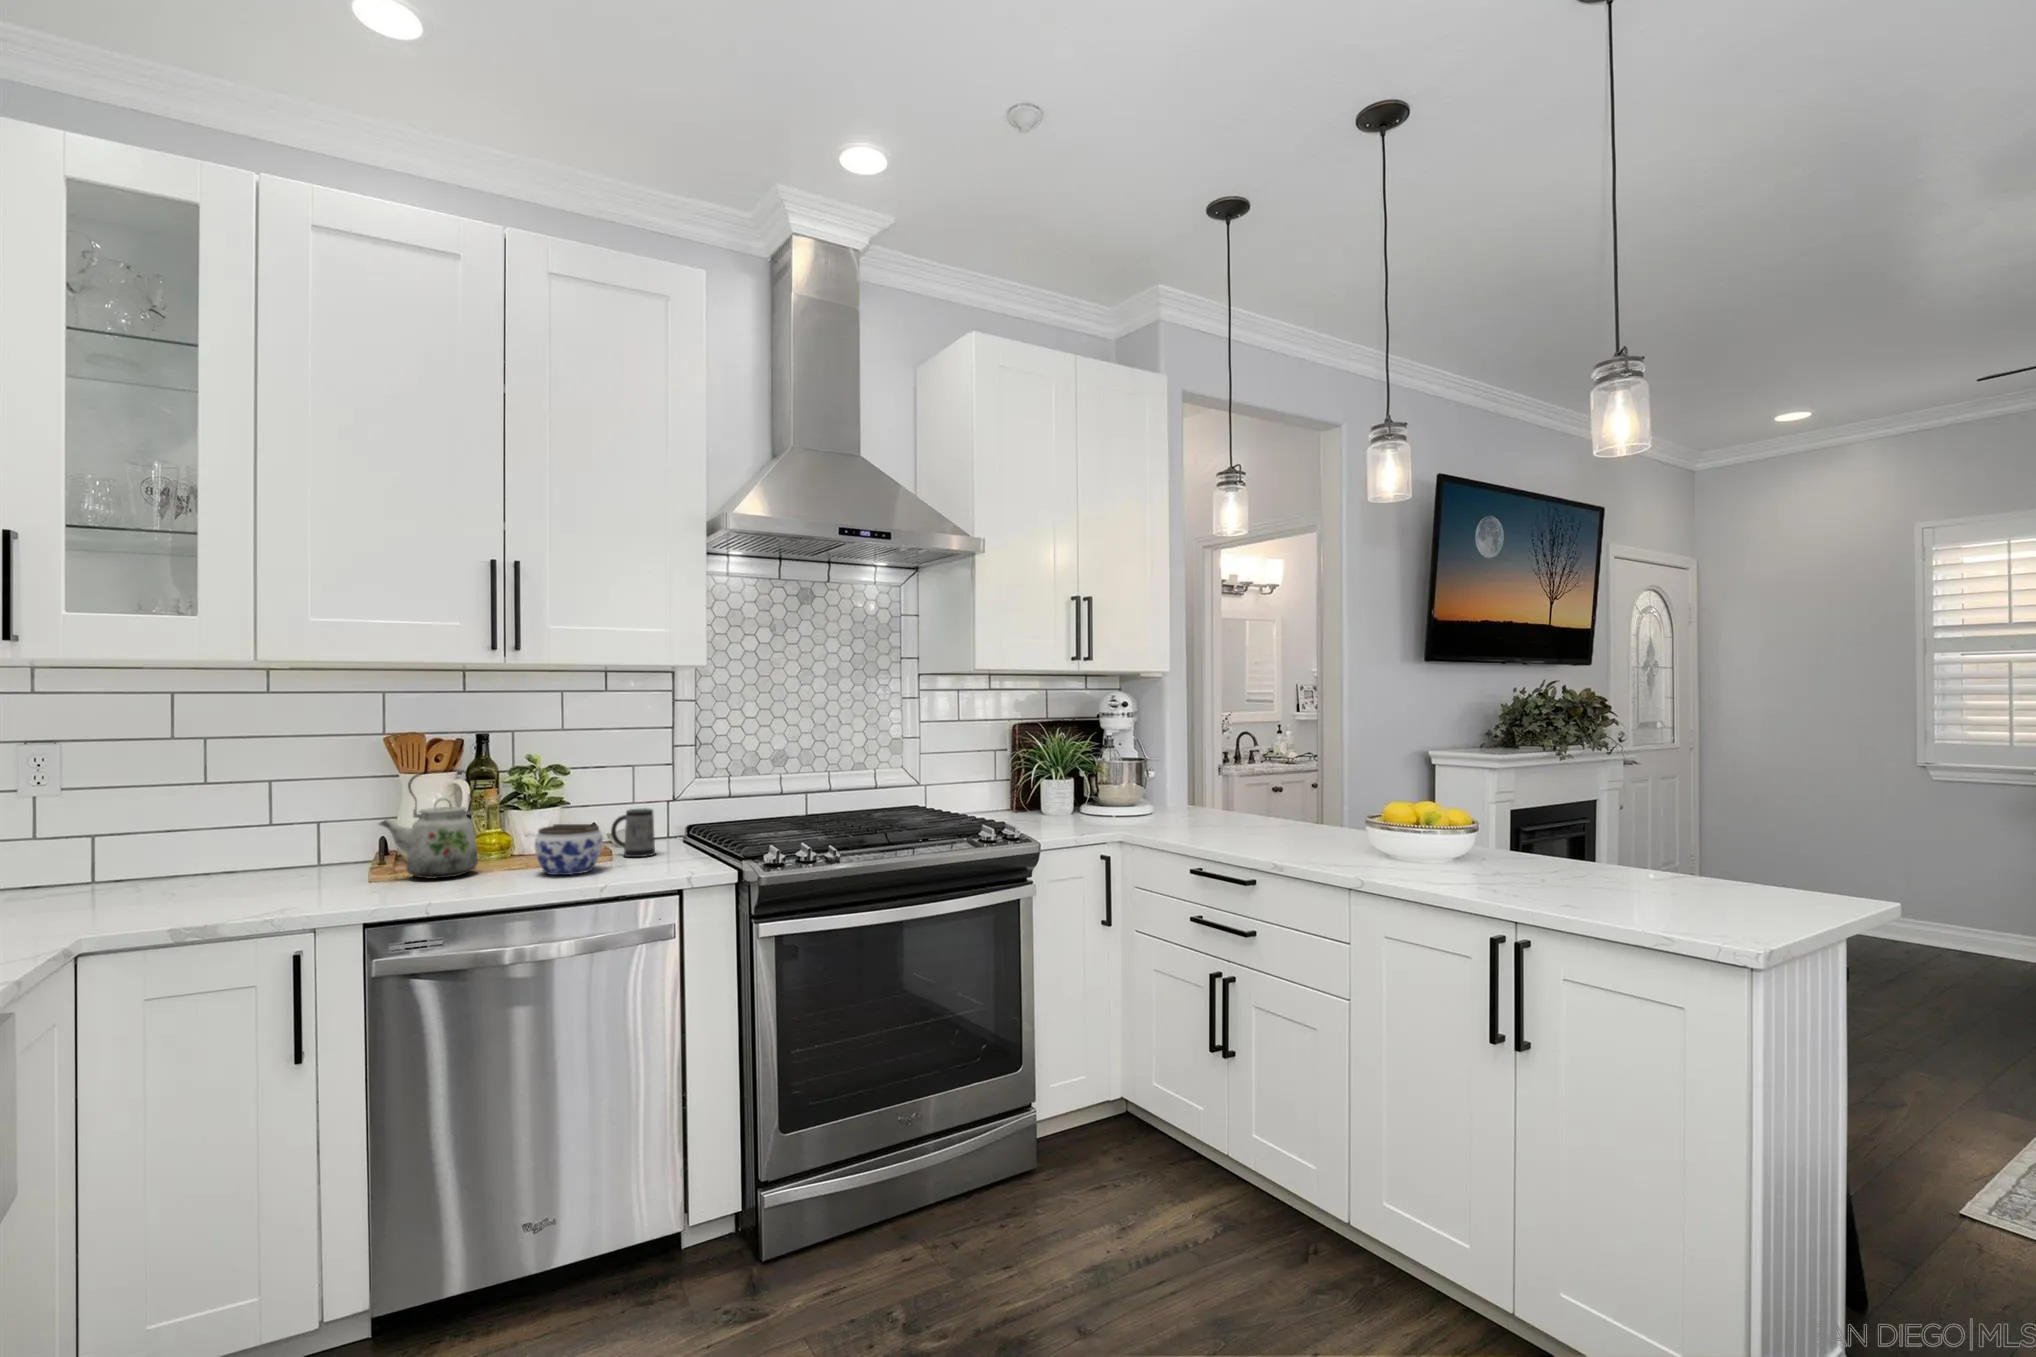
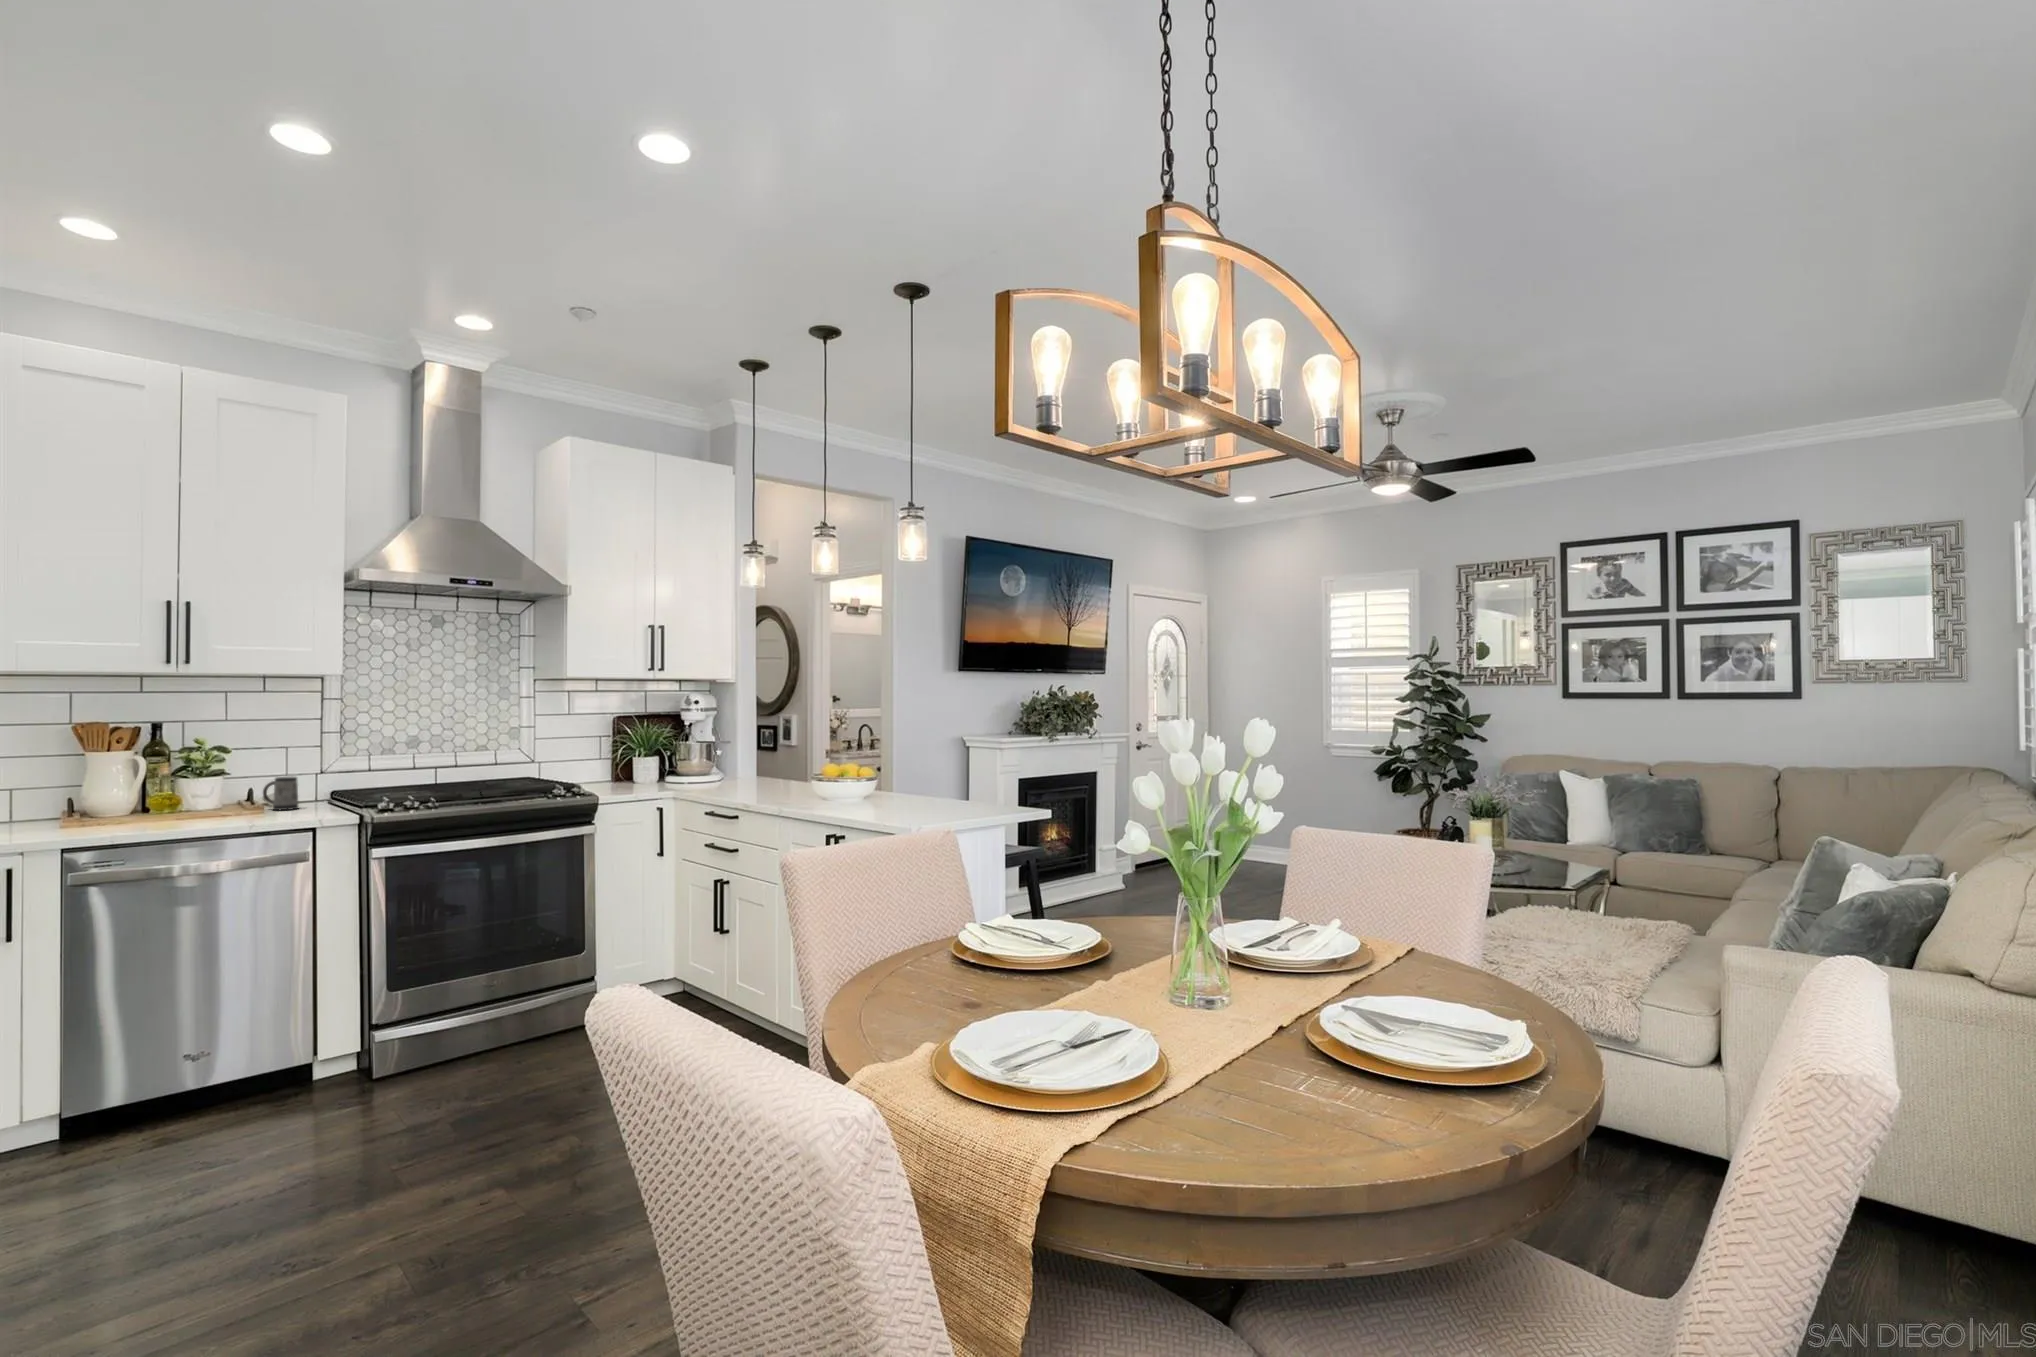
kettle: present [379,770,478,879] -> none [69,748,152,824]
jar: present [535,824,603,875] -> none [198,786,252,820]

